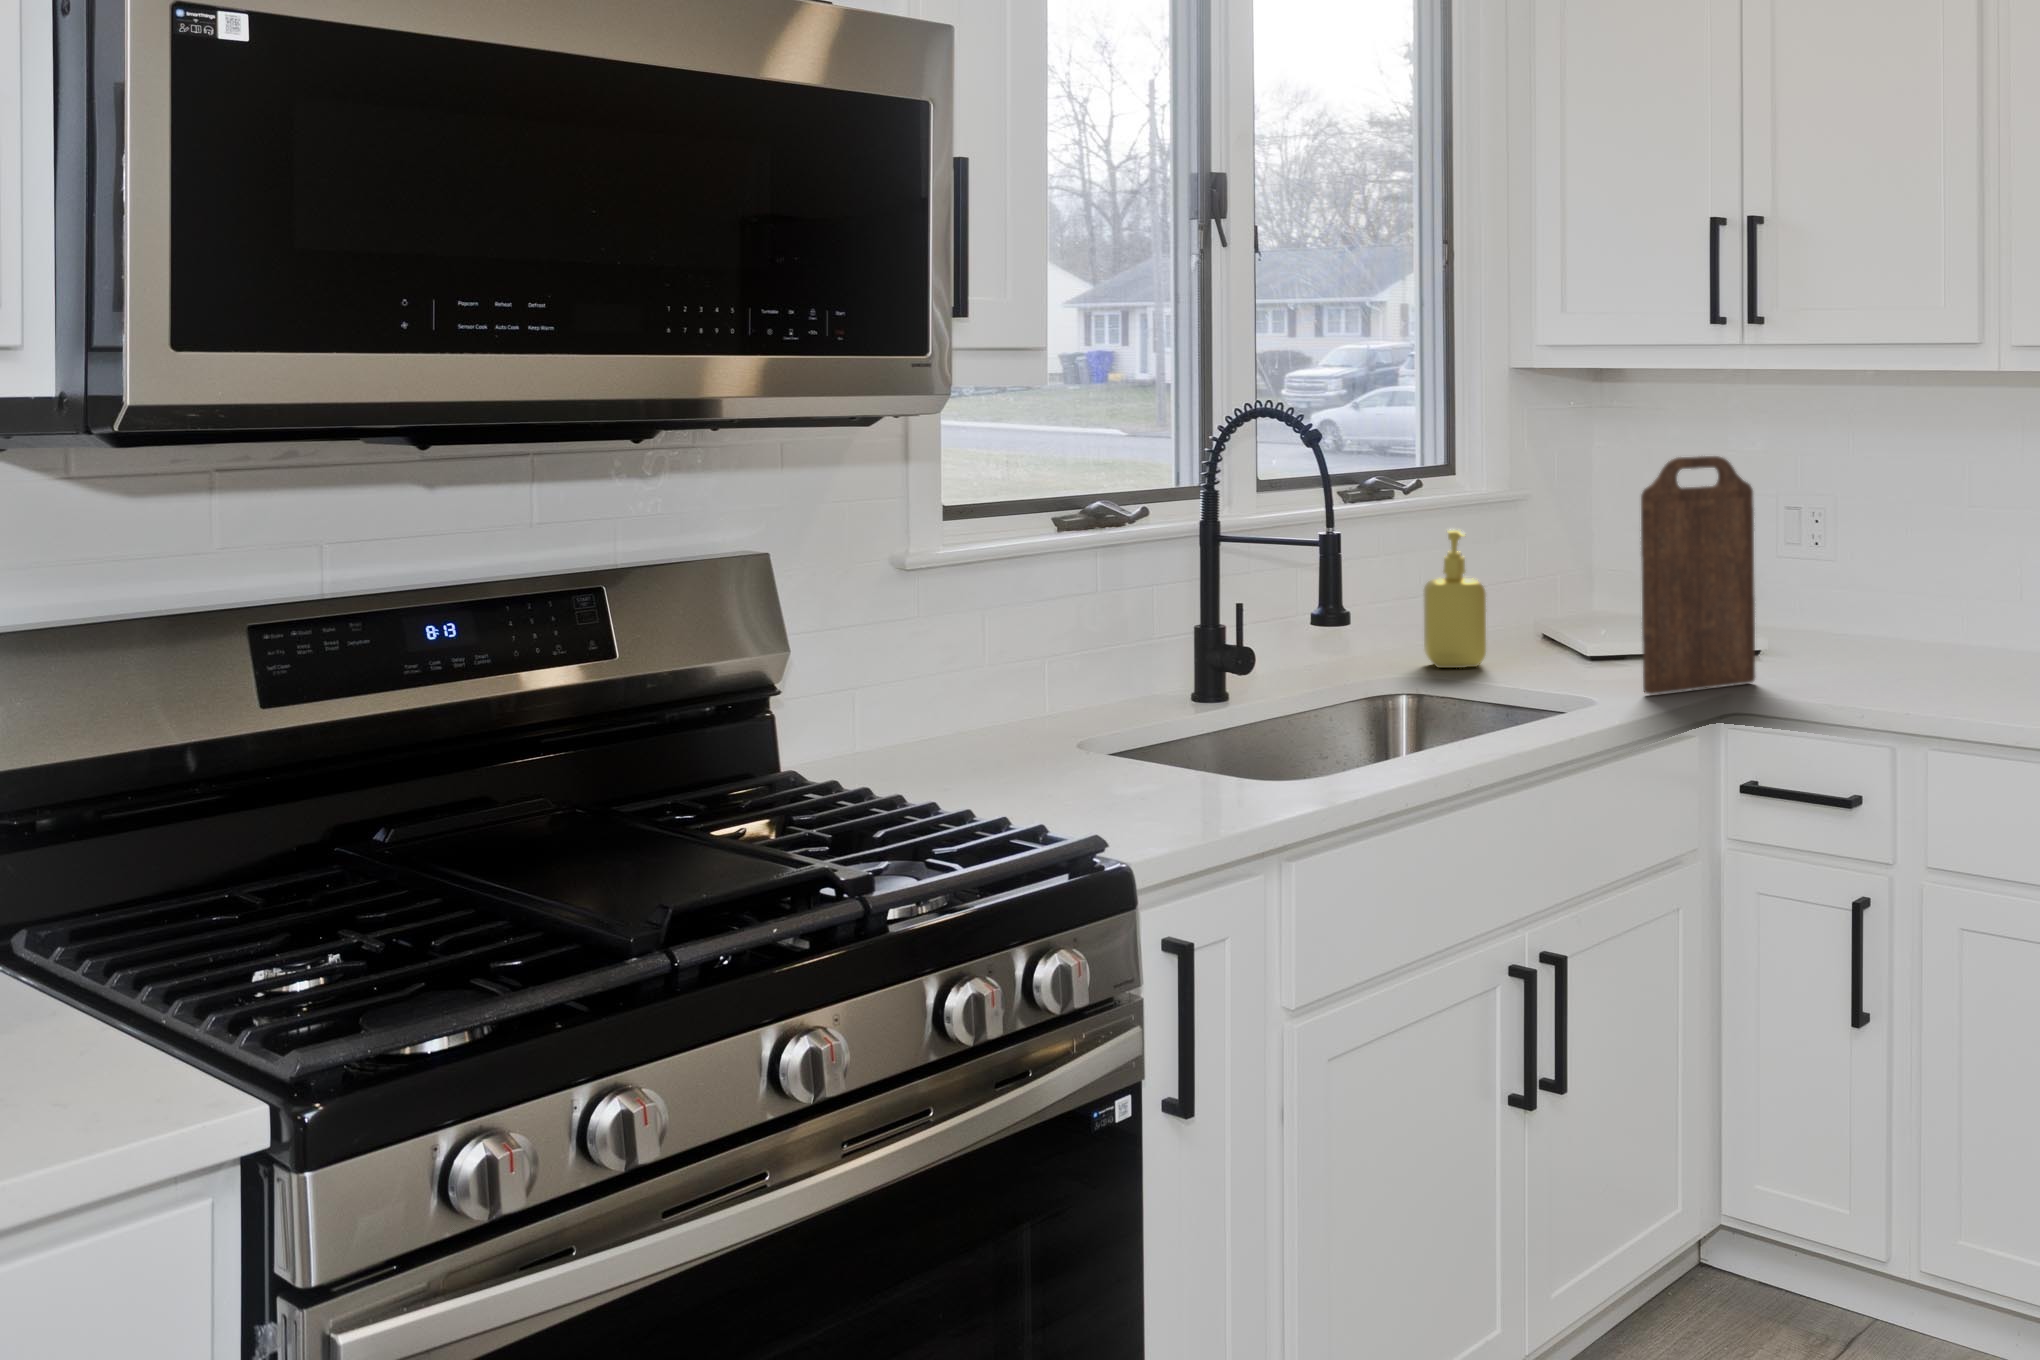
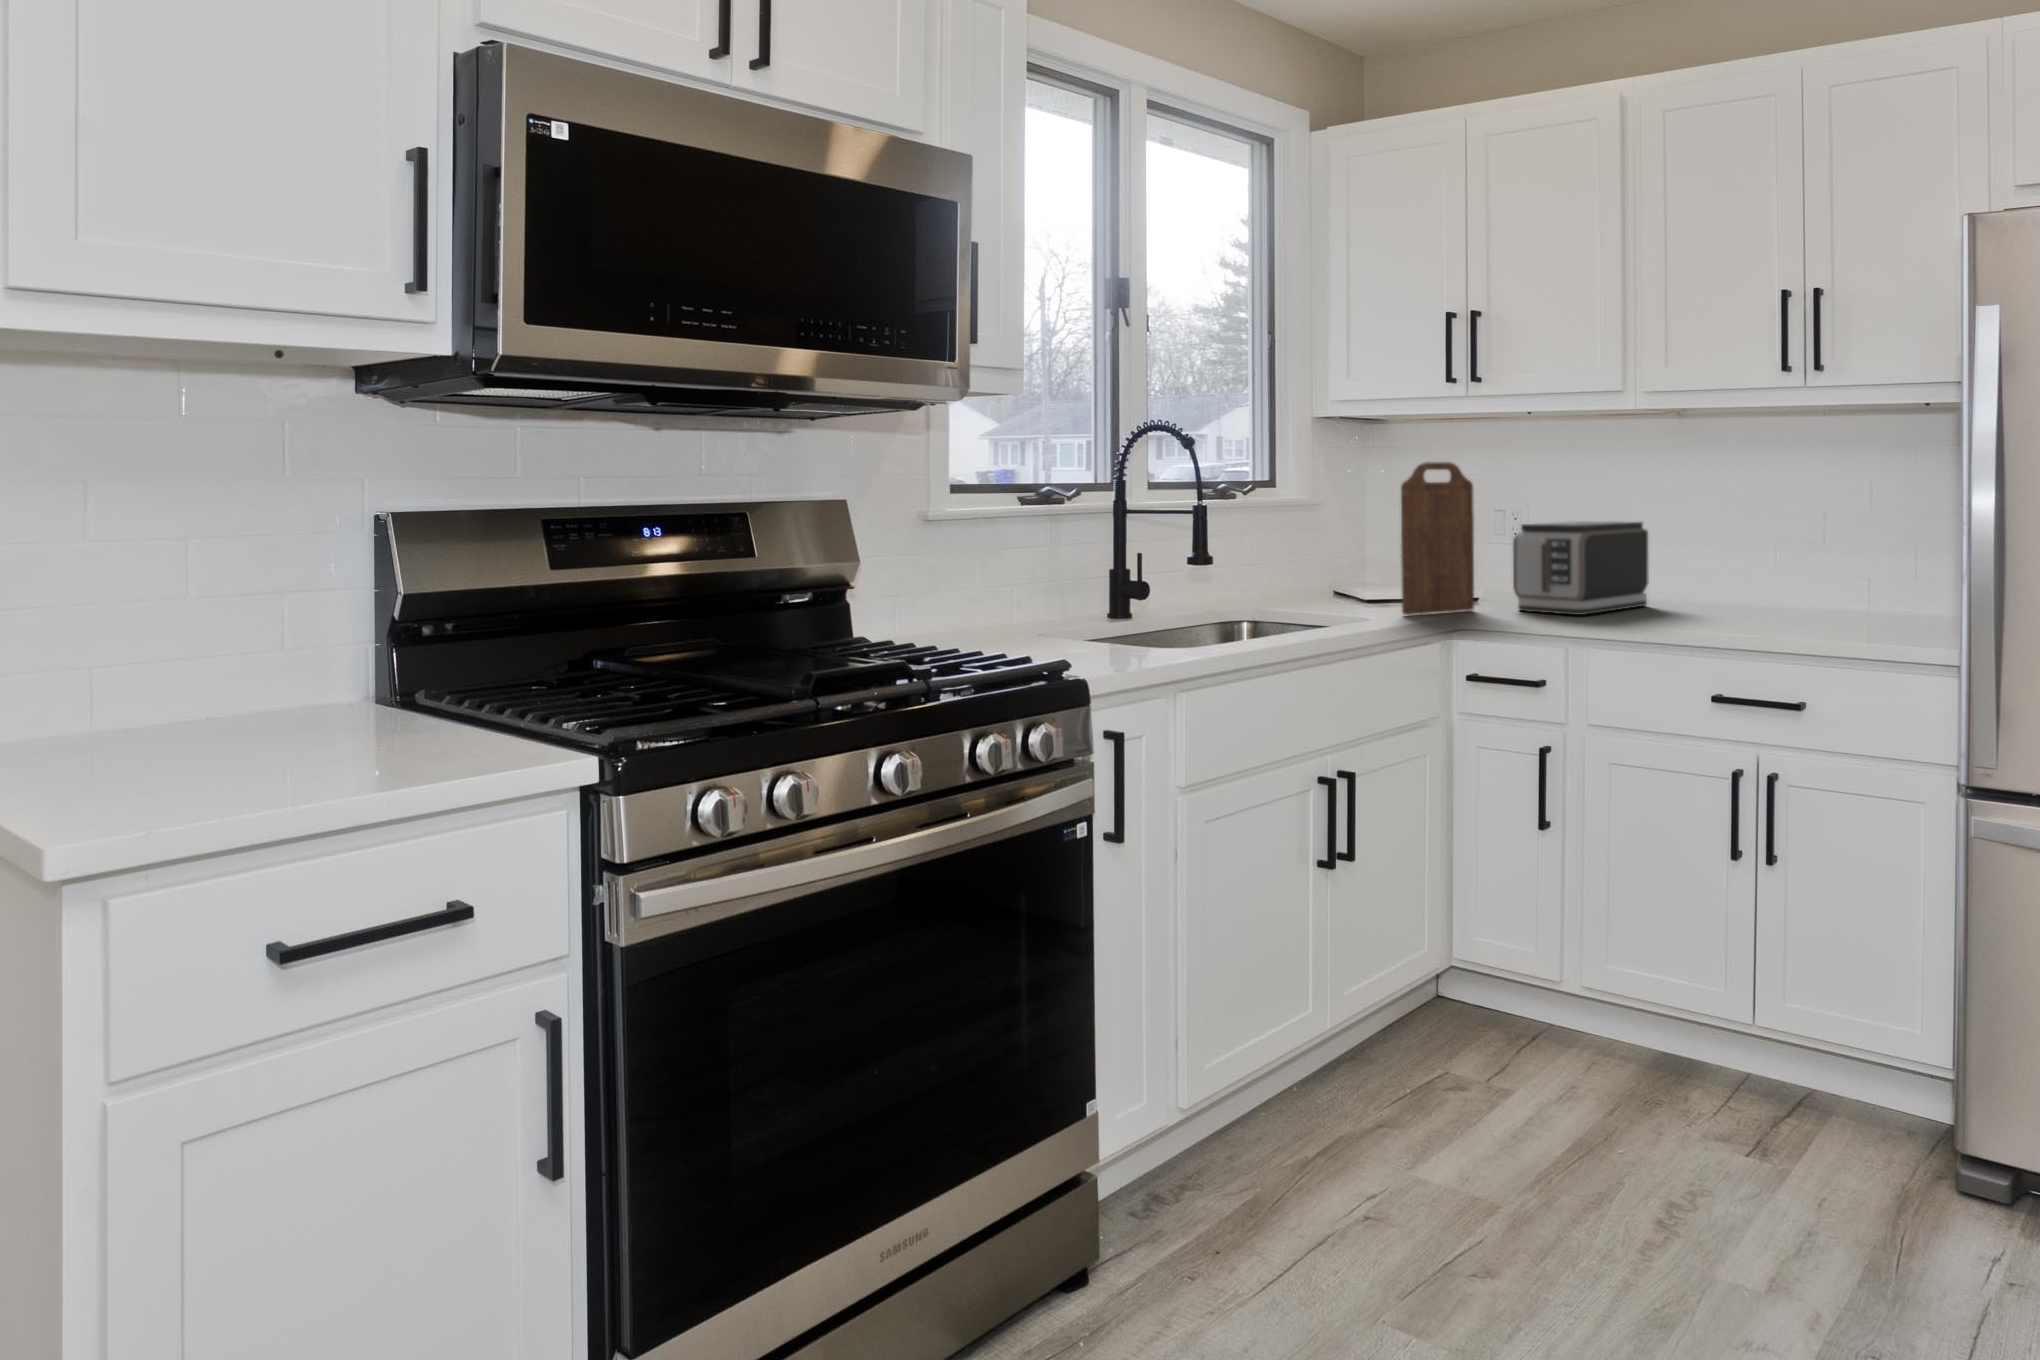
soap dispenser: present [1424,529,1486,668] -> none [1258,515,1299,604]
toaster: none [1815,537,2024,694] -> present [1513,521,1649,615]

